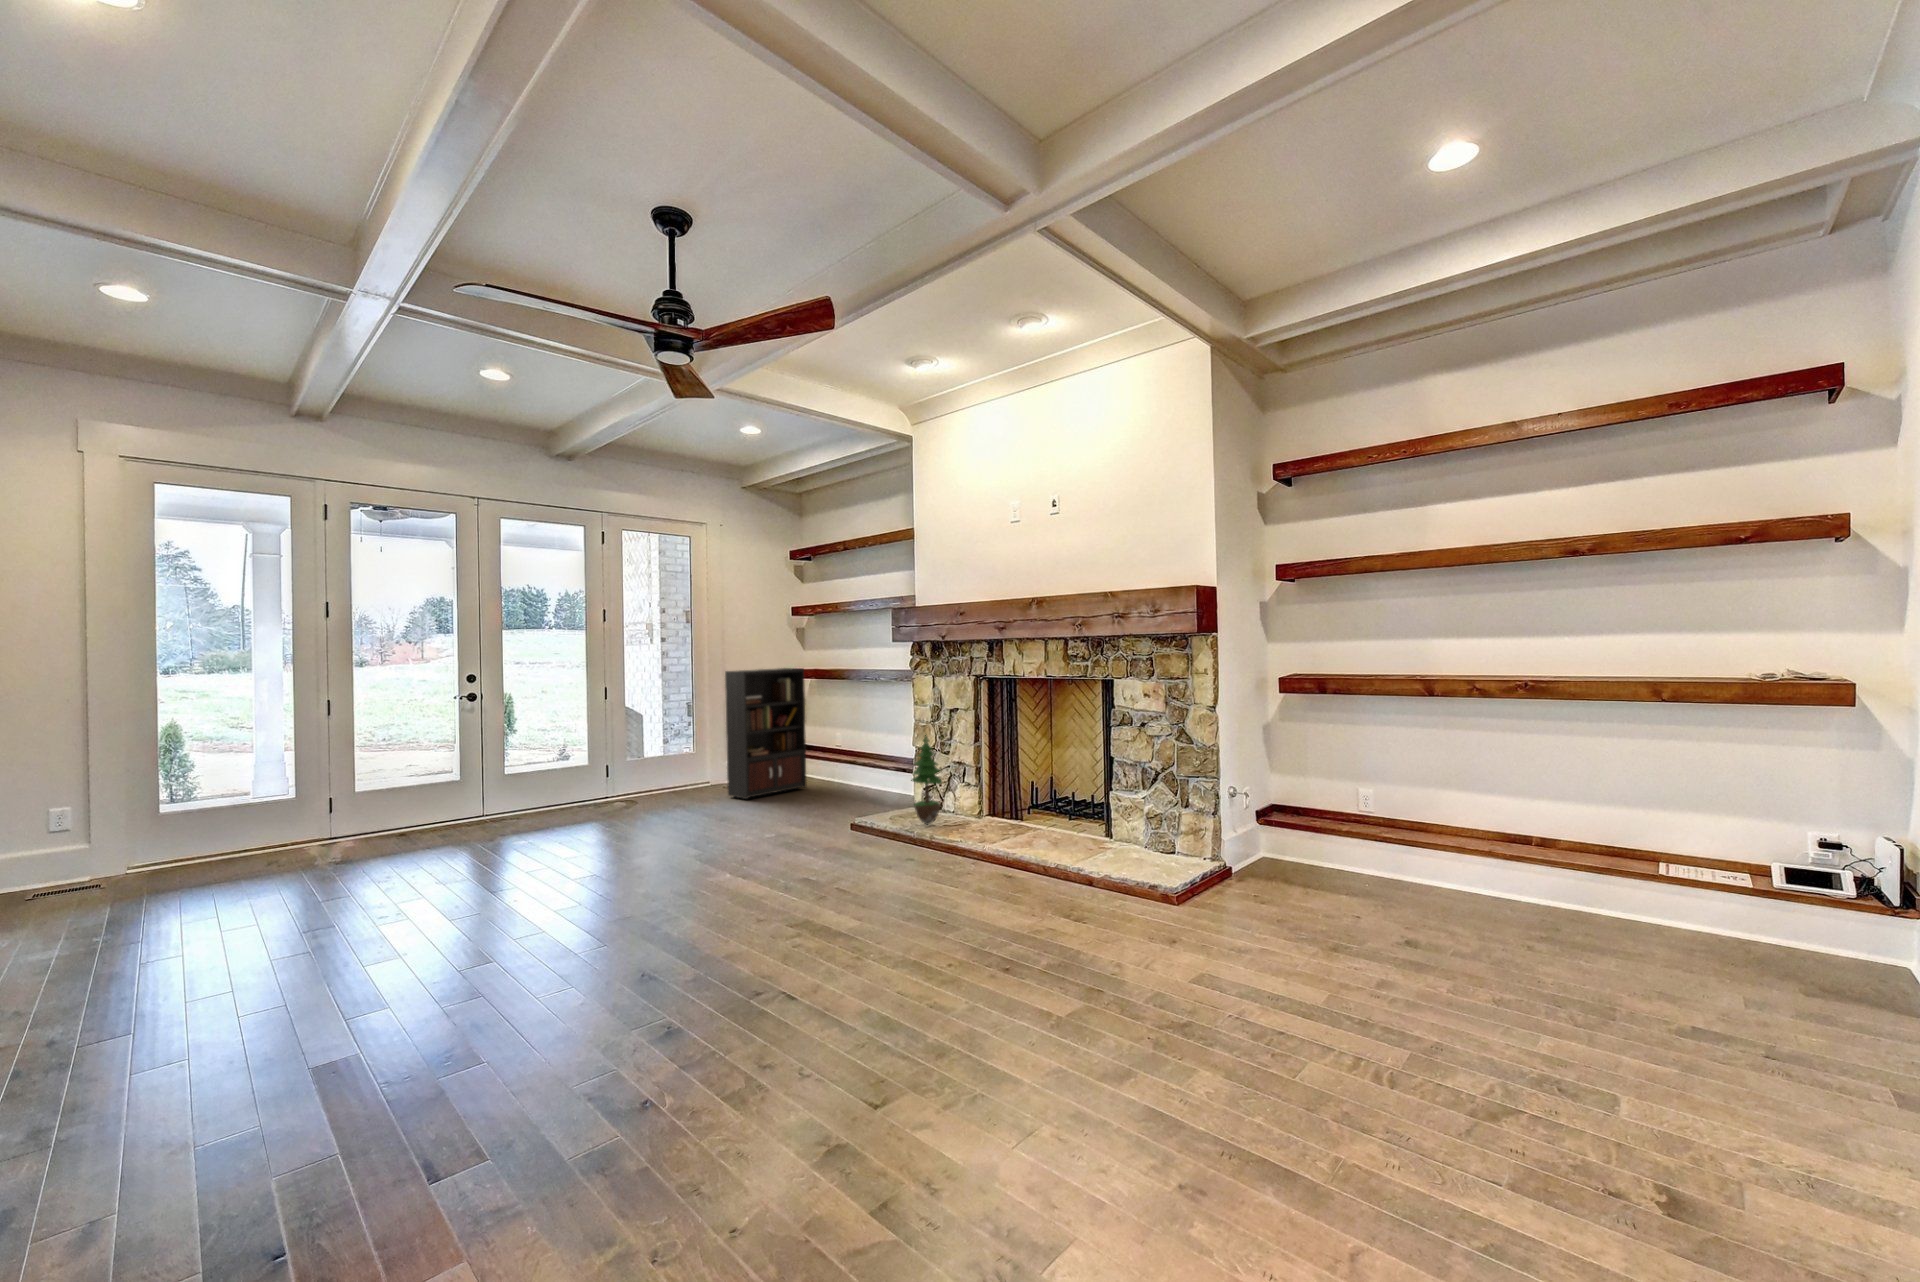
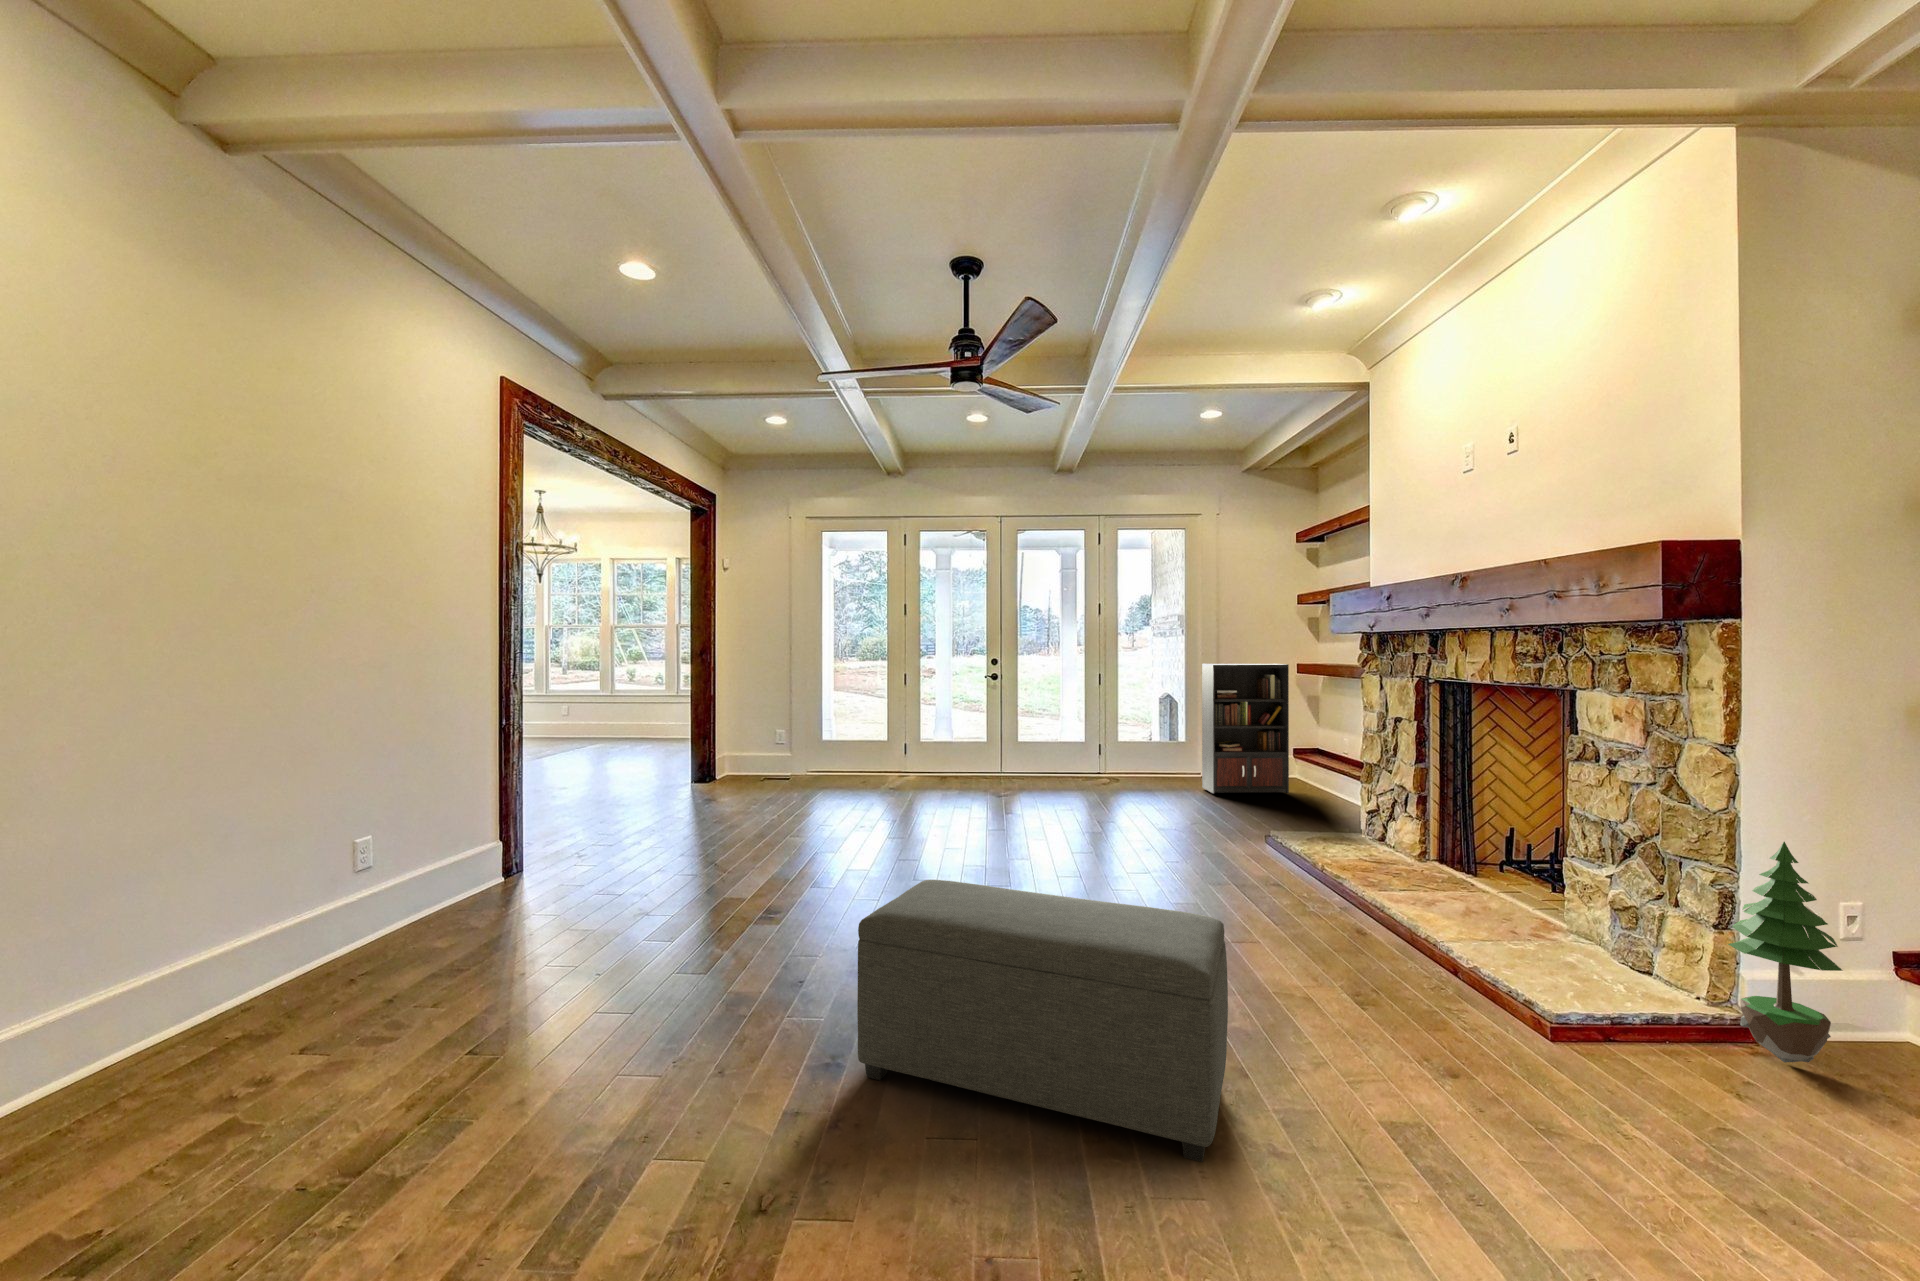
potted tree: present [911,735,942,825] -> present [1728,842,1843,1063]
ottoman: none [838,869,1161,1112] -> present [857,880,1228,1162]

